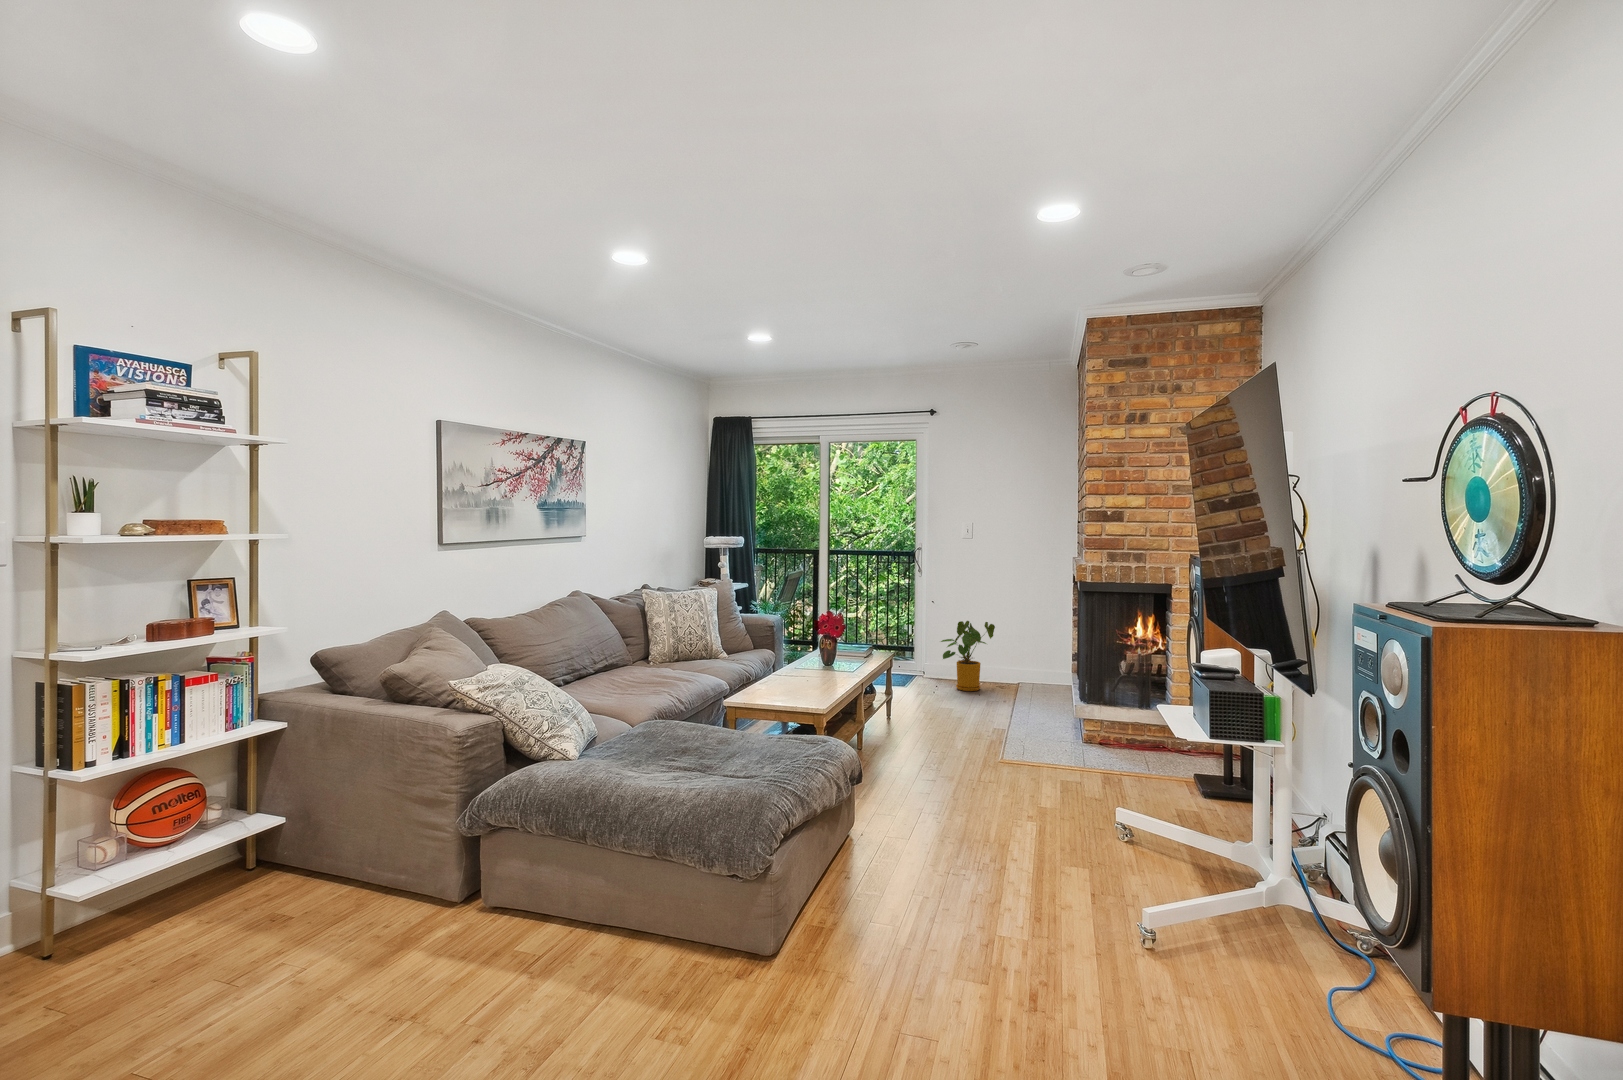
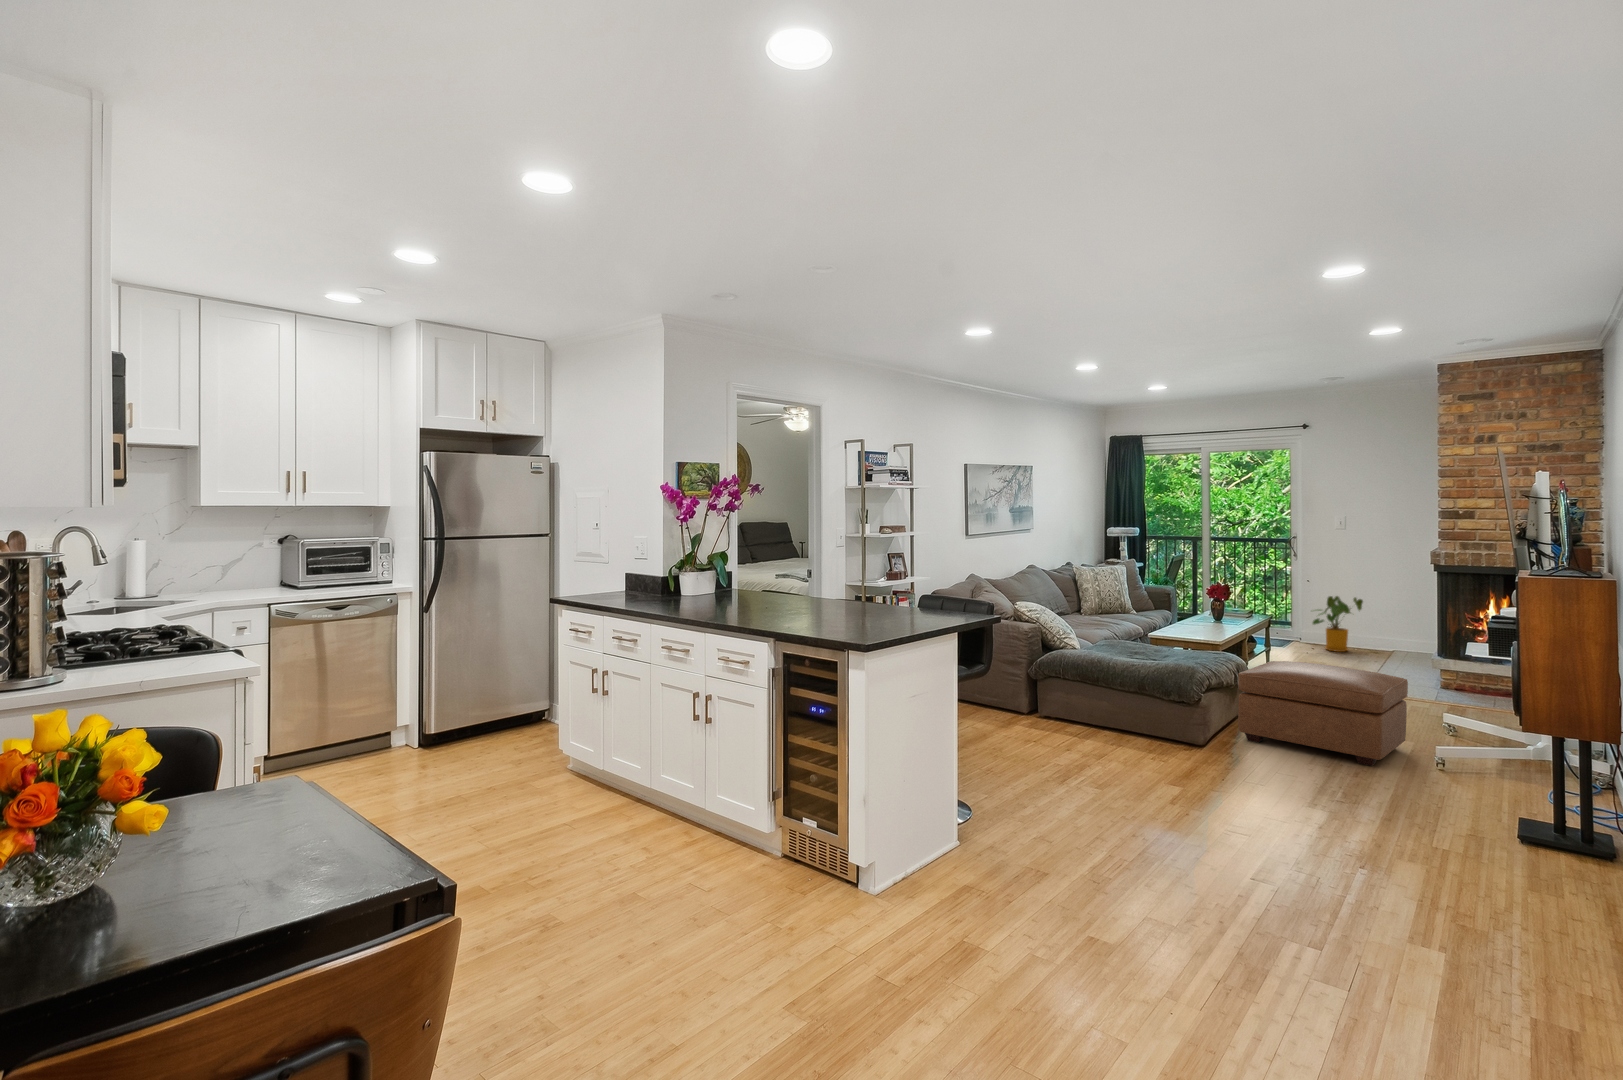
ottoman: none [841,752,1095,966] -> present [1238,661,1408,766]

